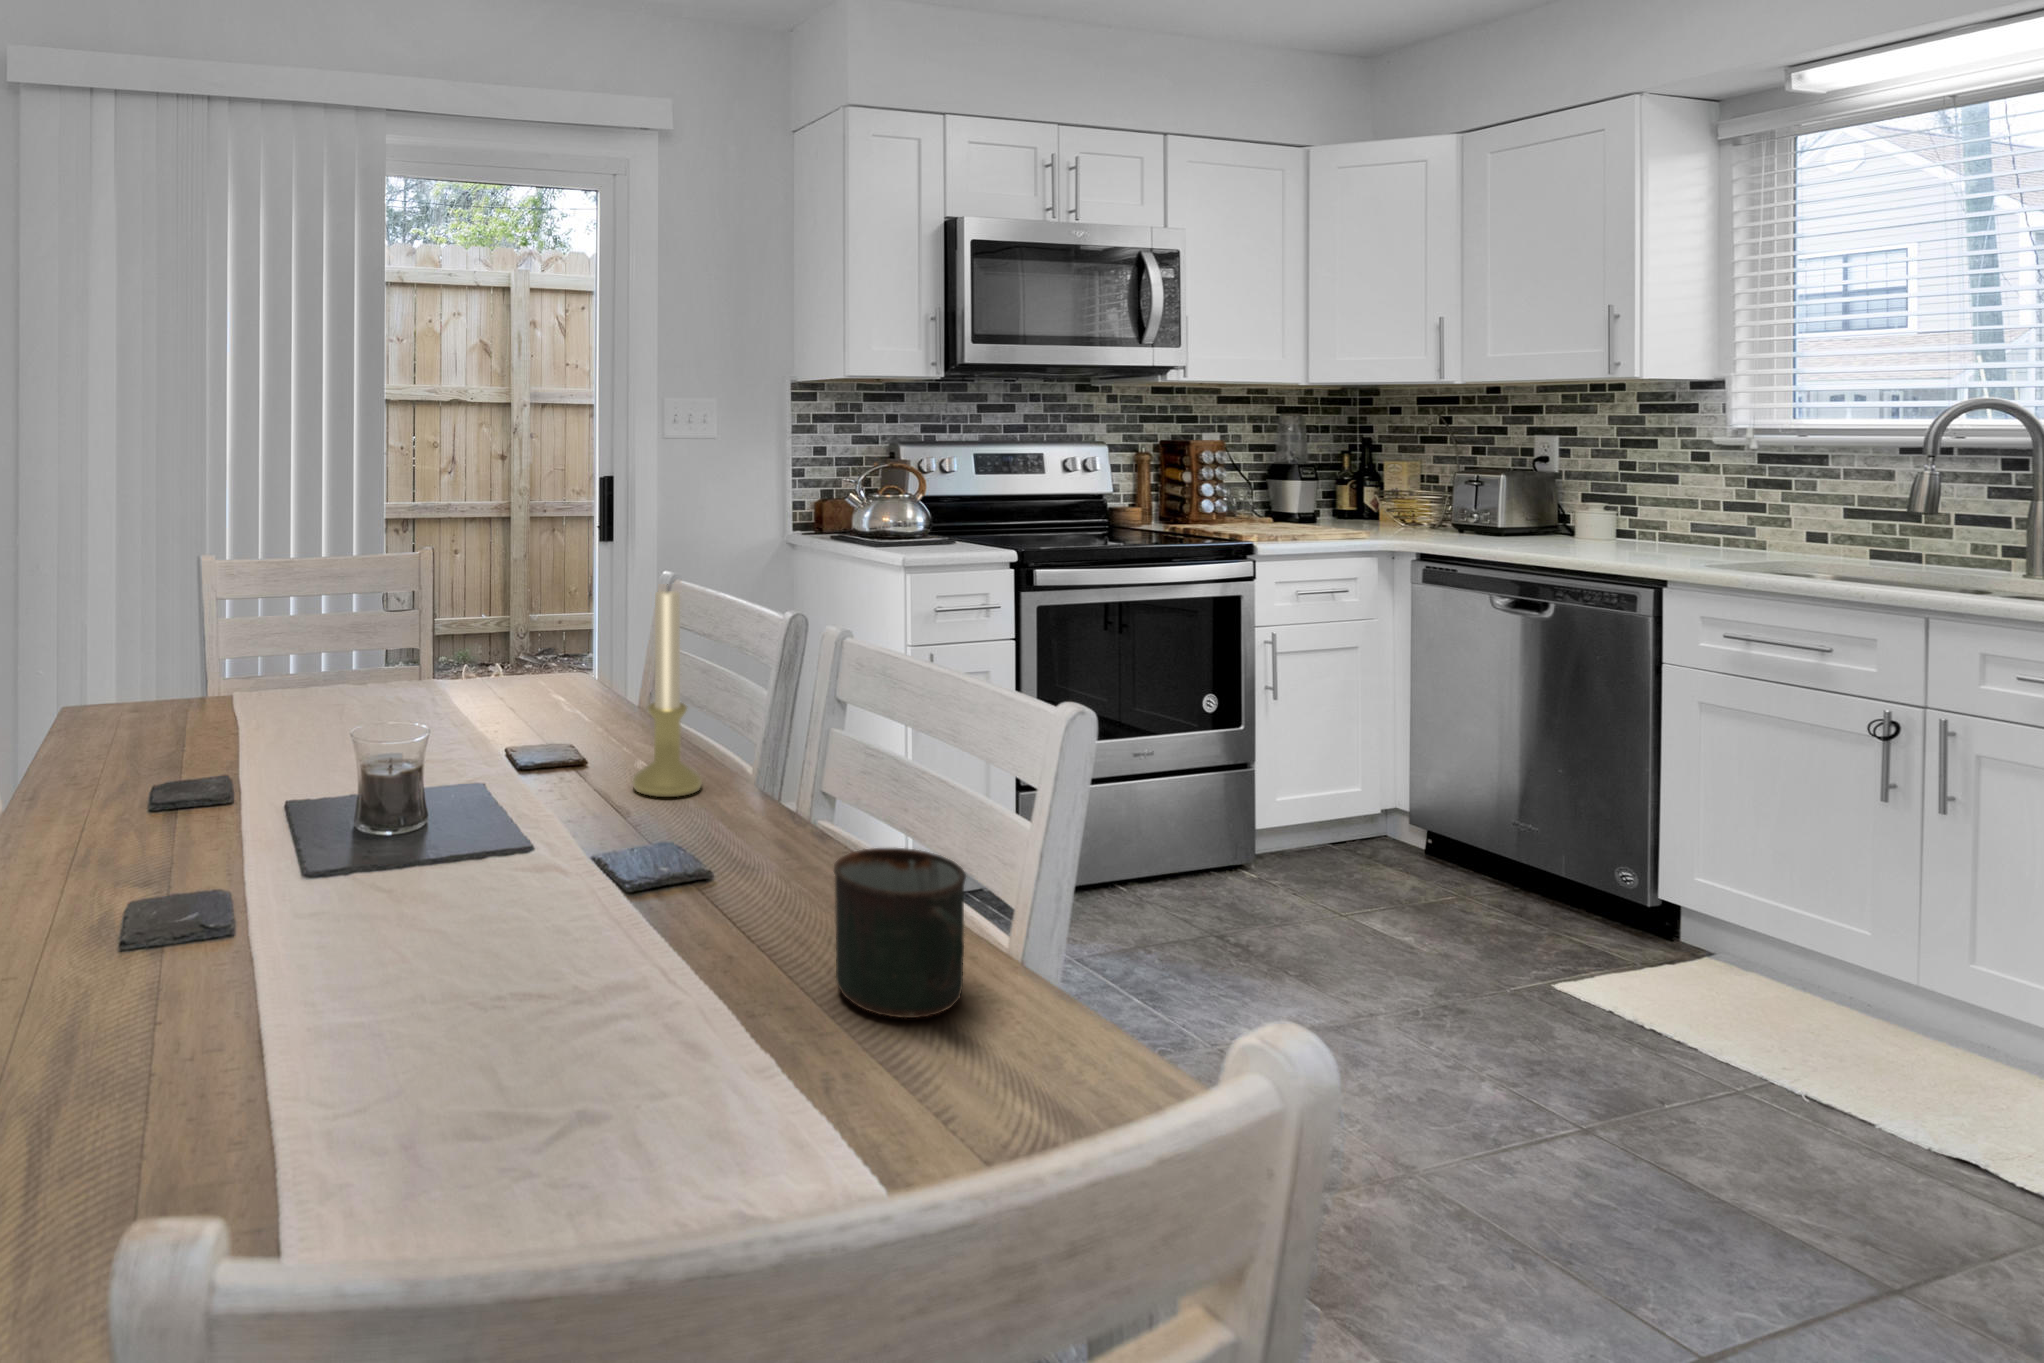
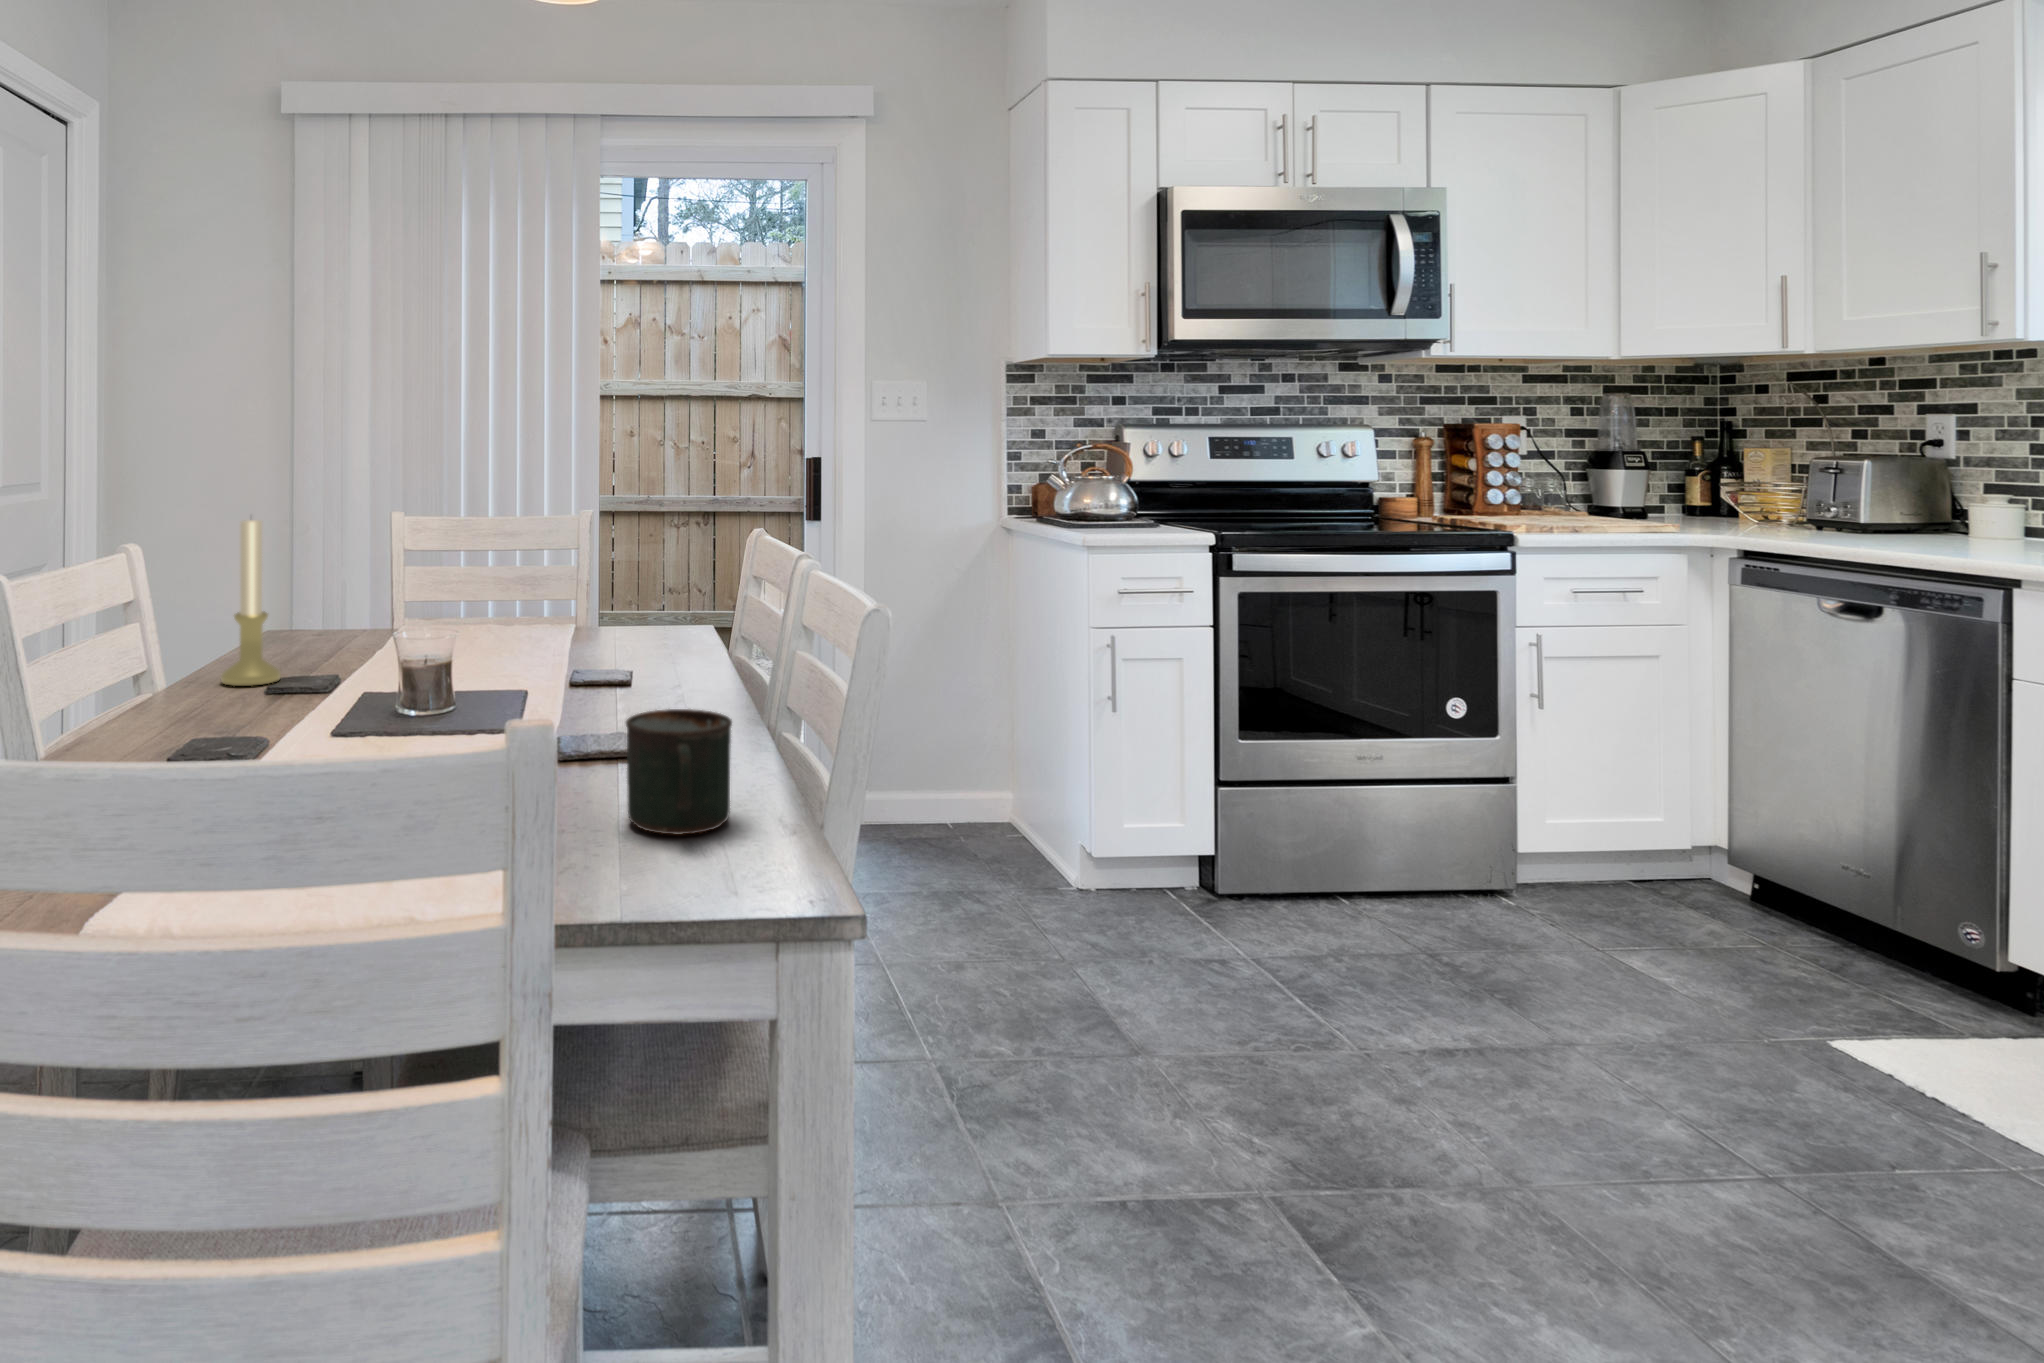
candle holder: present [632,590,702,797] -> present [221,520,281,686]

